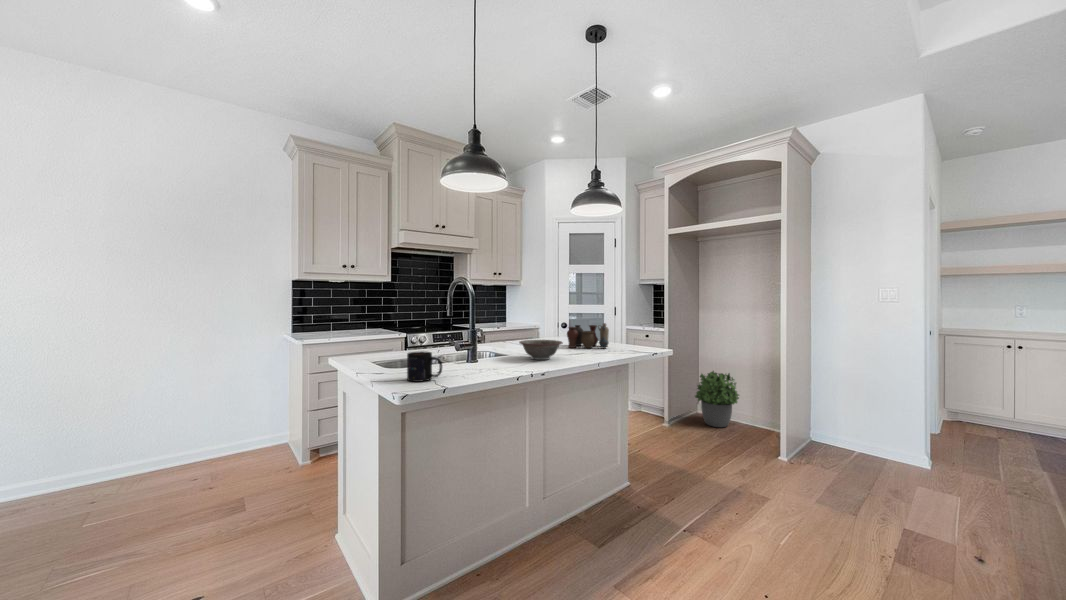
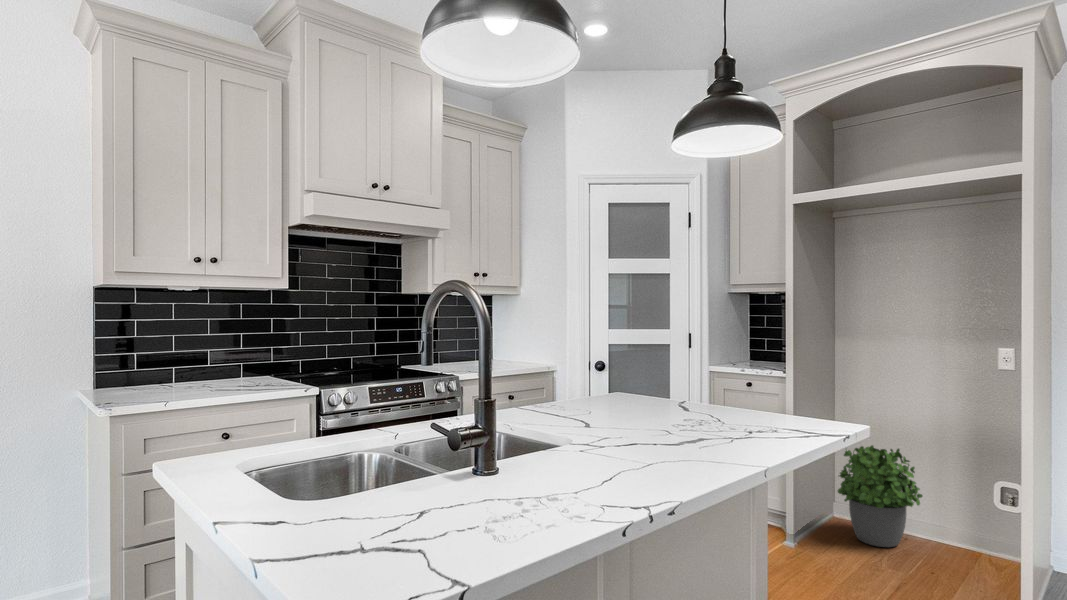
vase: present [567,323,609,349] -> none [656,373,743,427]
decorative bowl: present [519,340,563,360] -> none [585,418,682,468]
mug: present [407,351,442,382] -> none [353,481,448,573]

